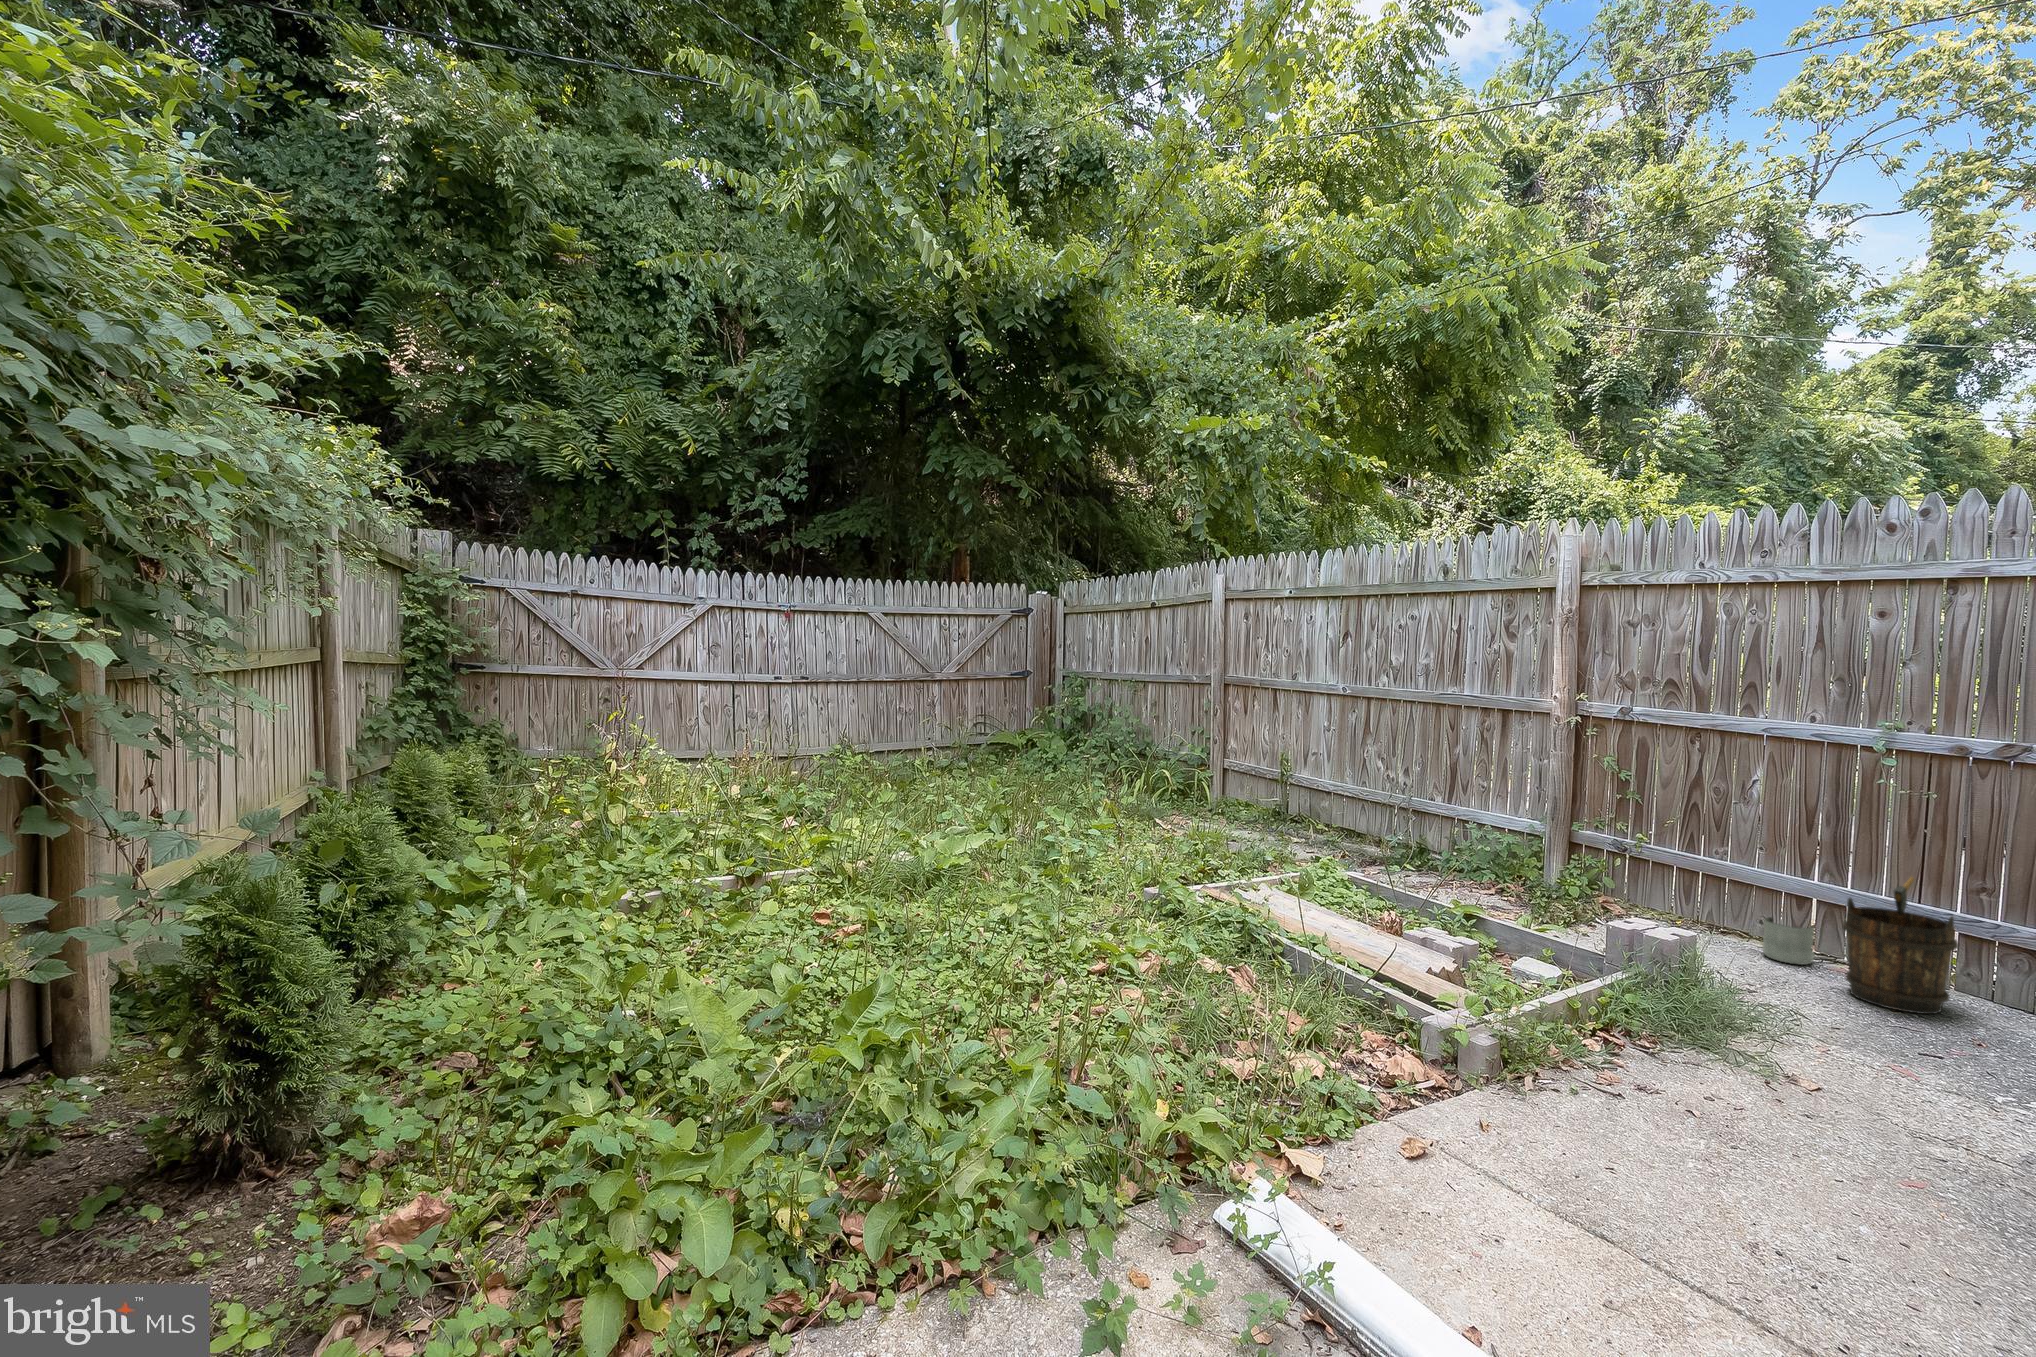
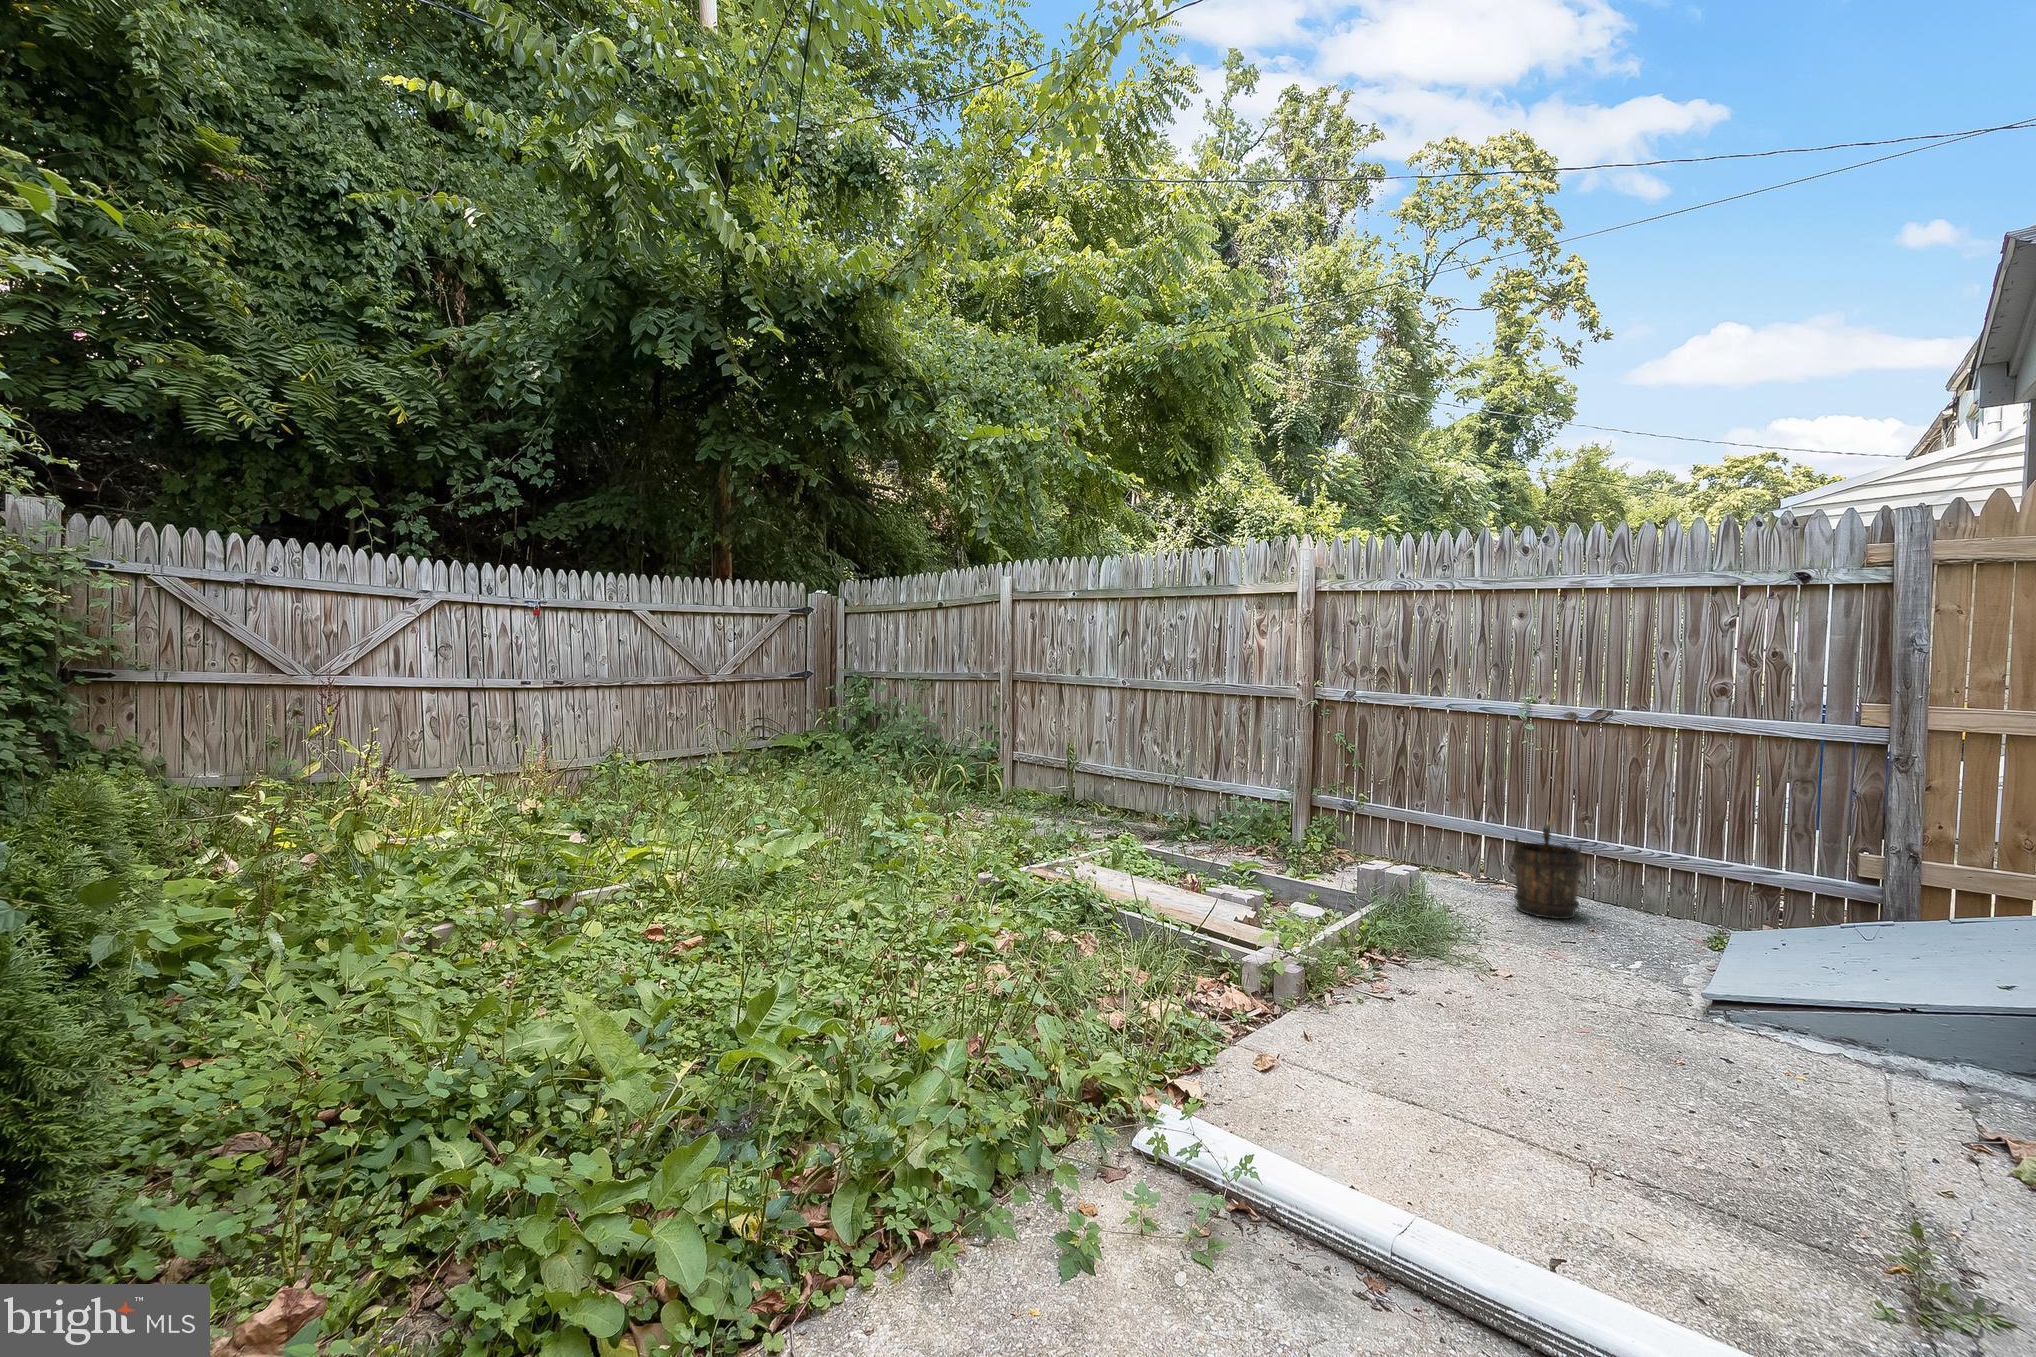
planter: present [1763,917,1814,965] -> none [1456,857,1490,892]

